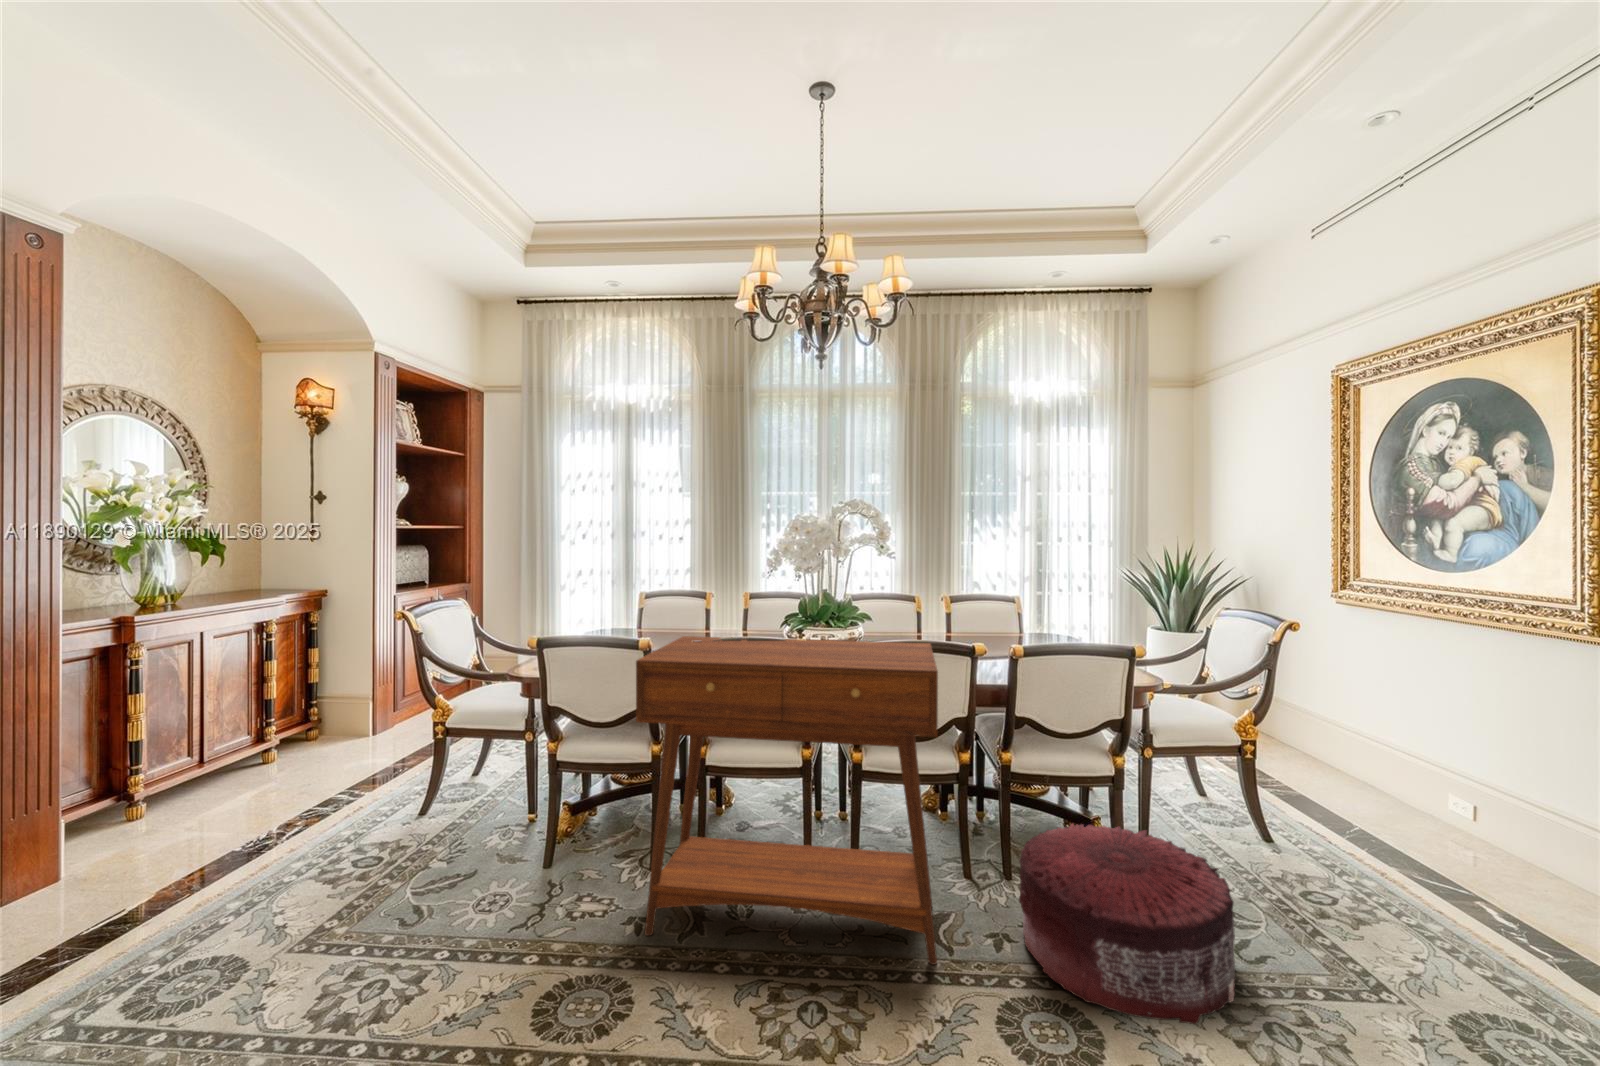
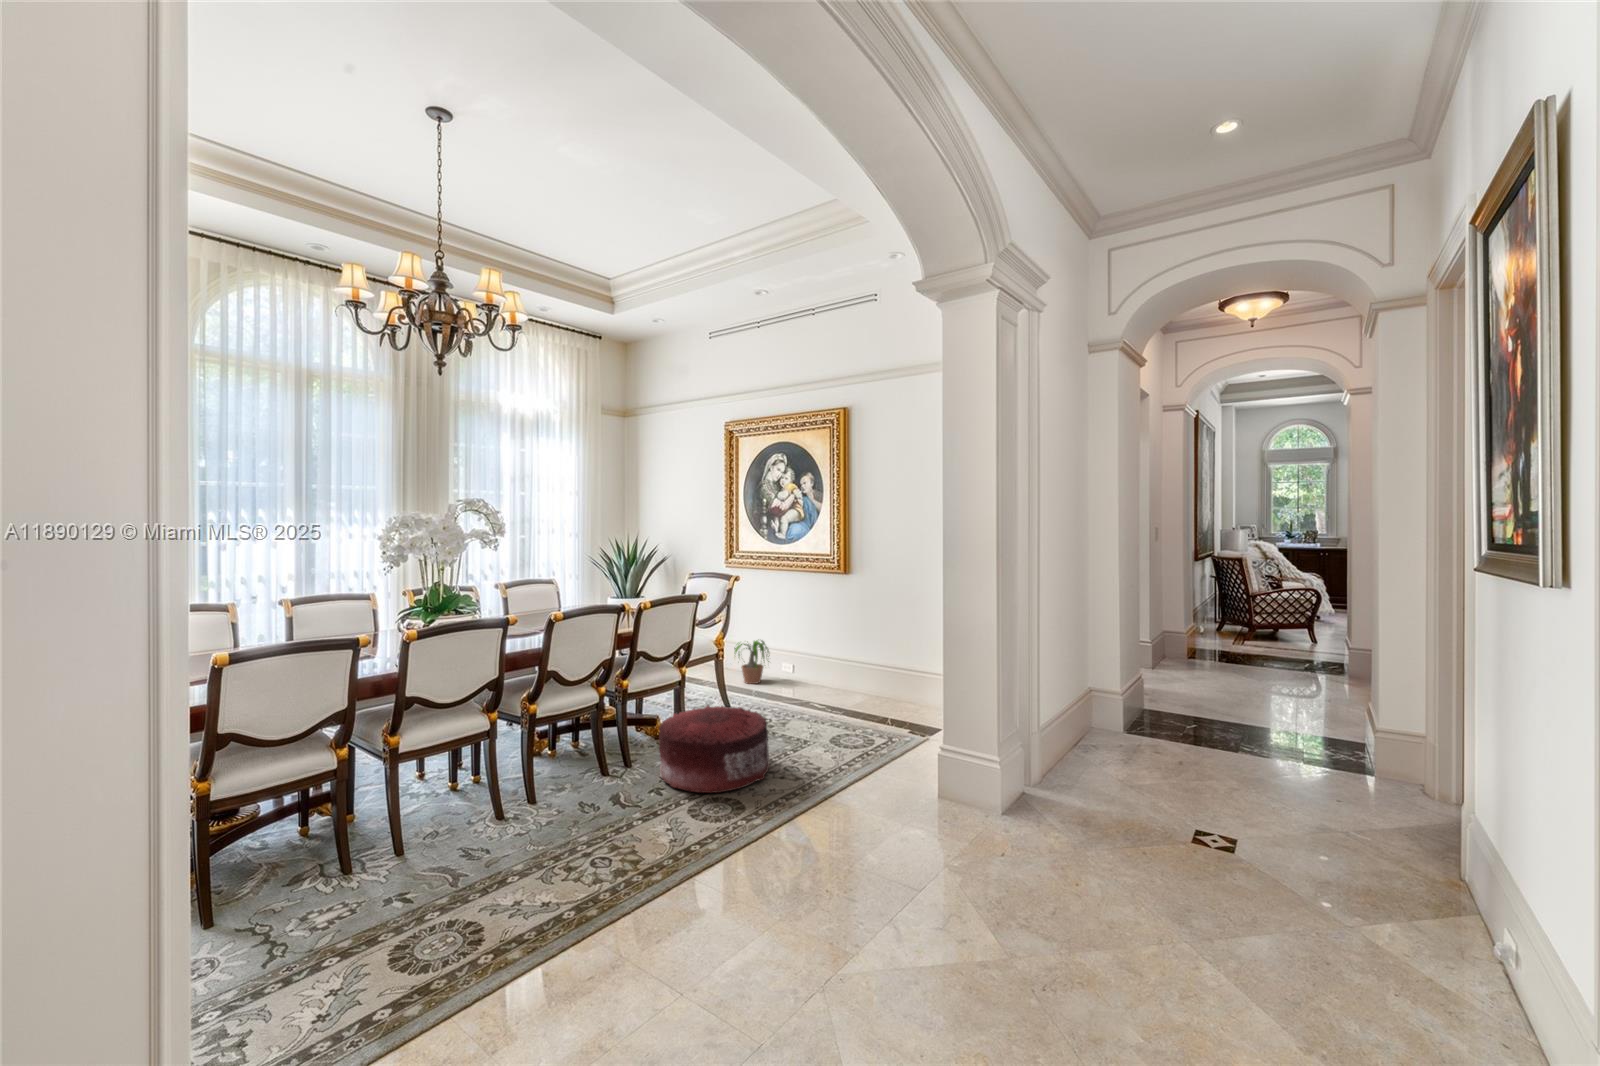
console table: present [636,636,938,965] -> none [387,613,646,895]
potted plant: none [1306,733,1418,817] -> present [734,640,769,684]

